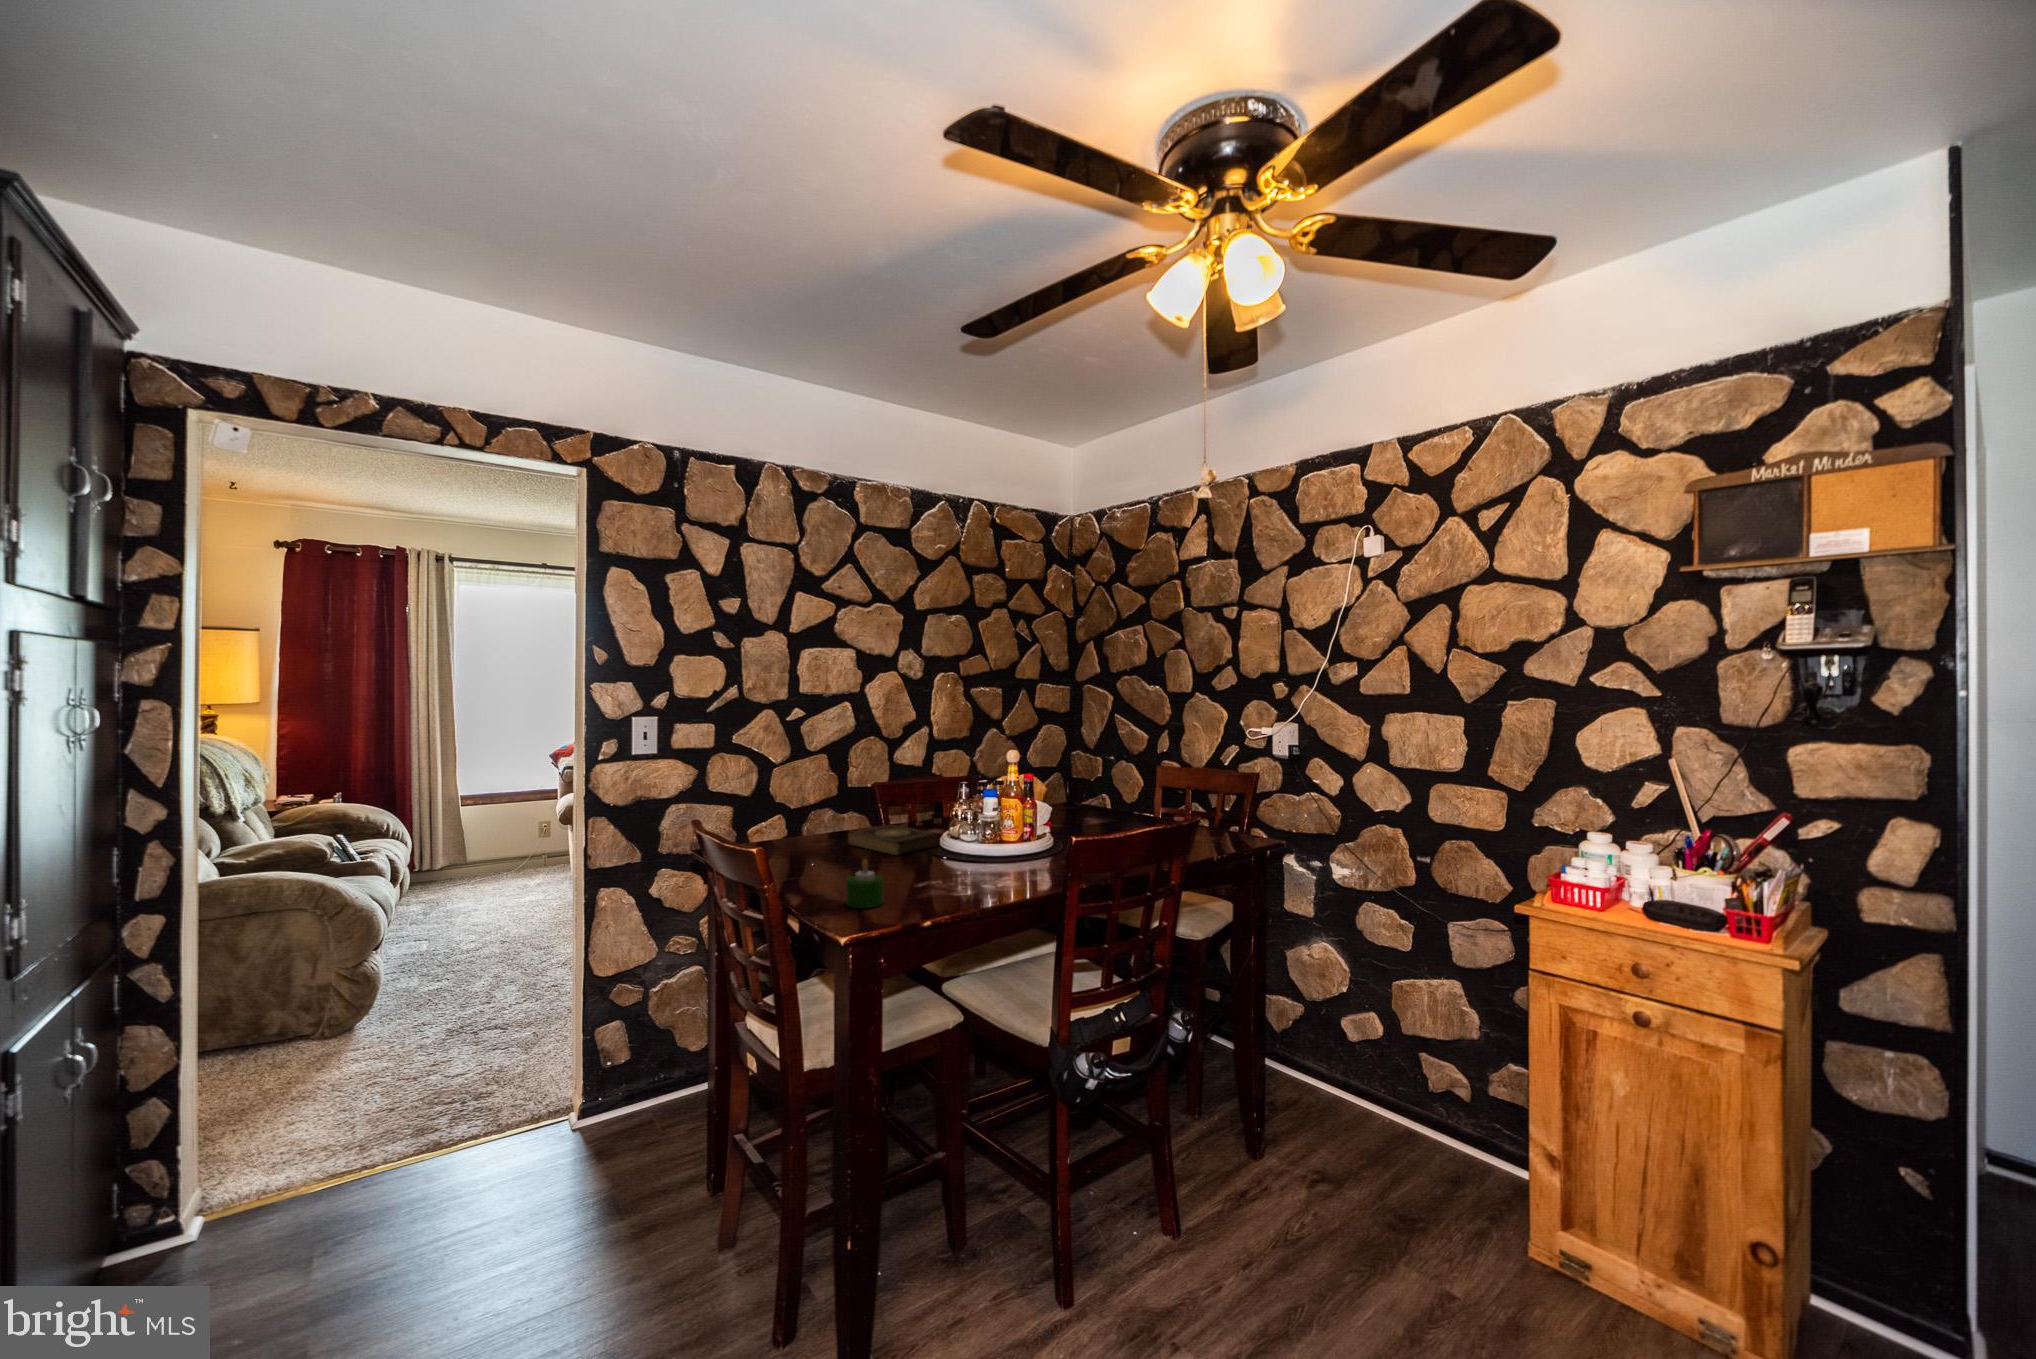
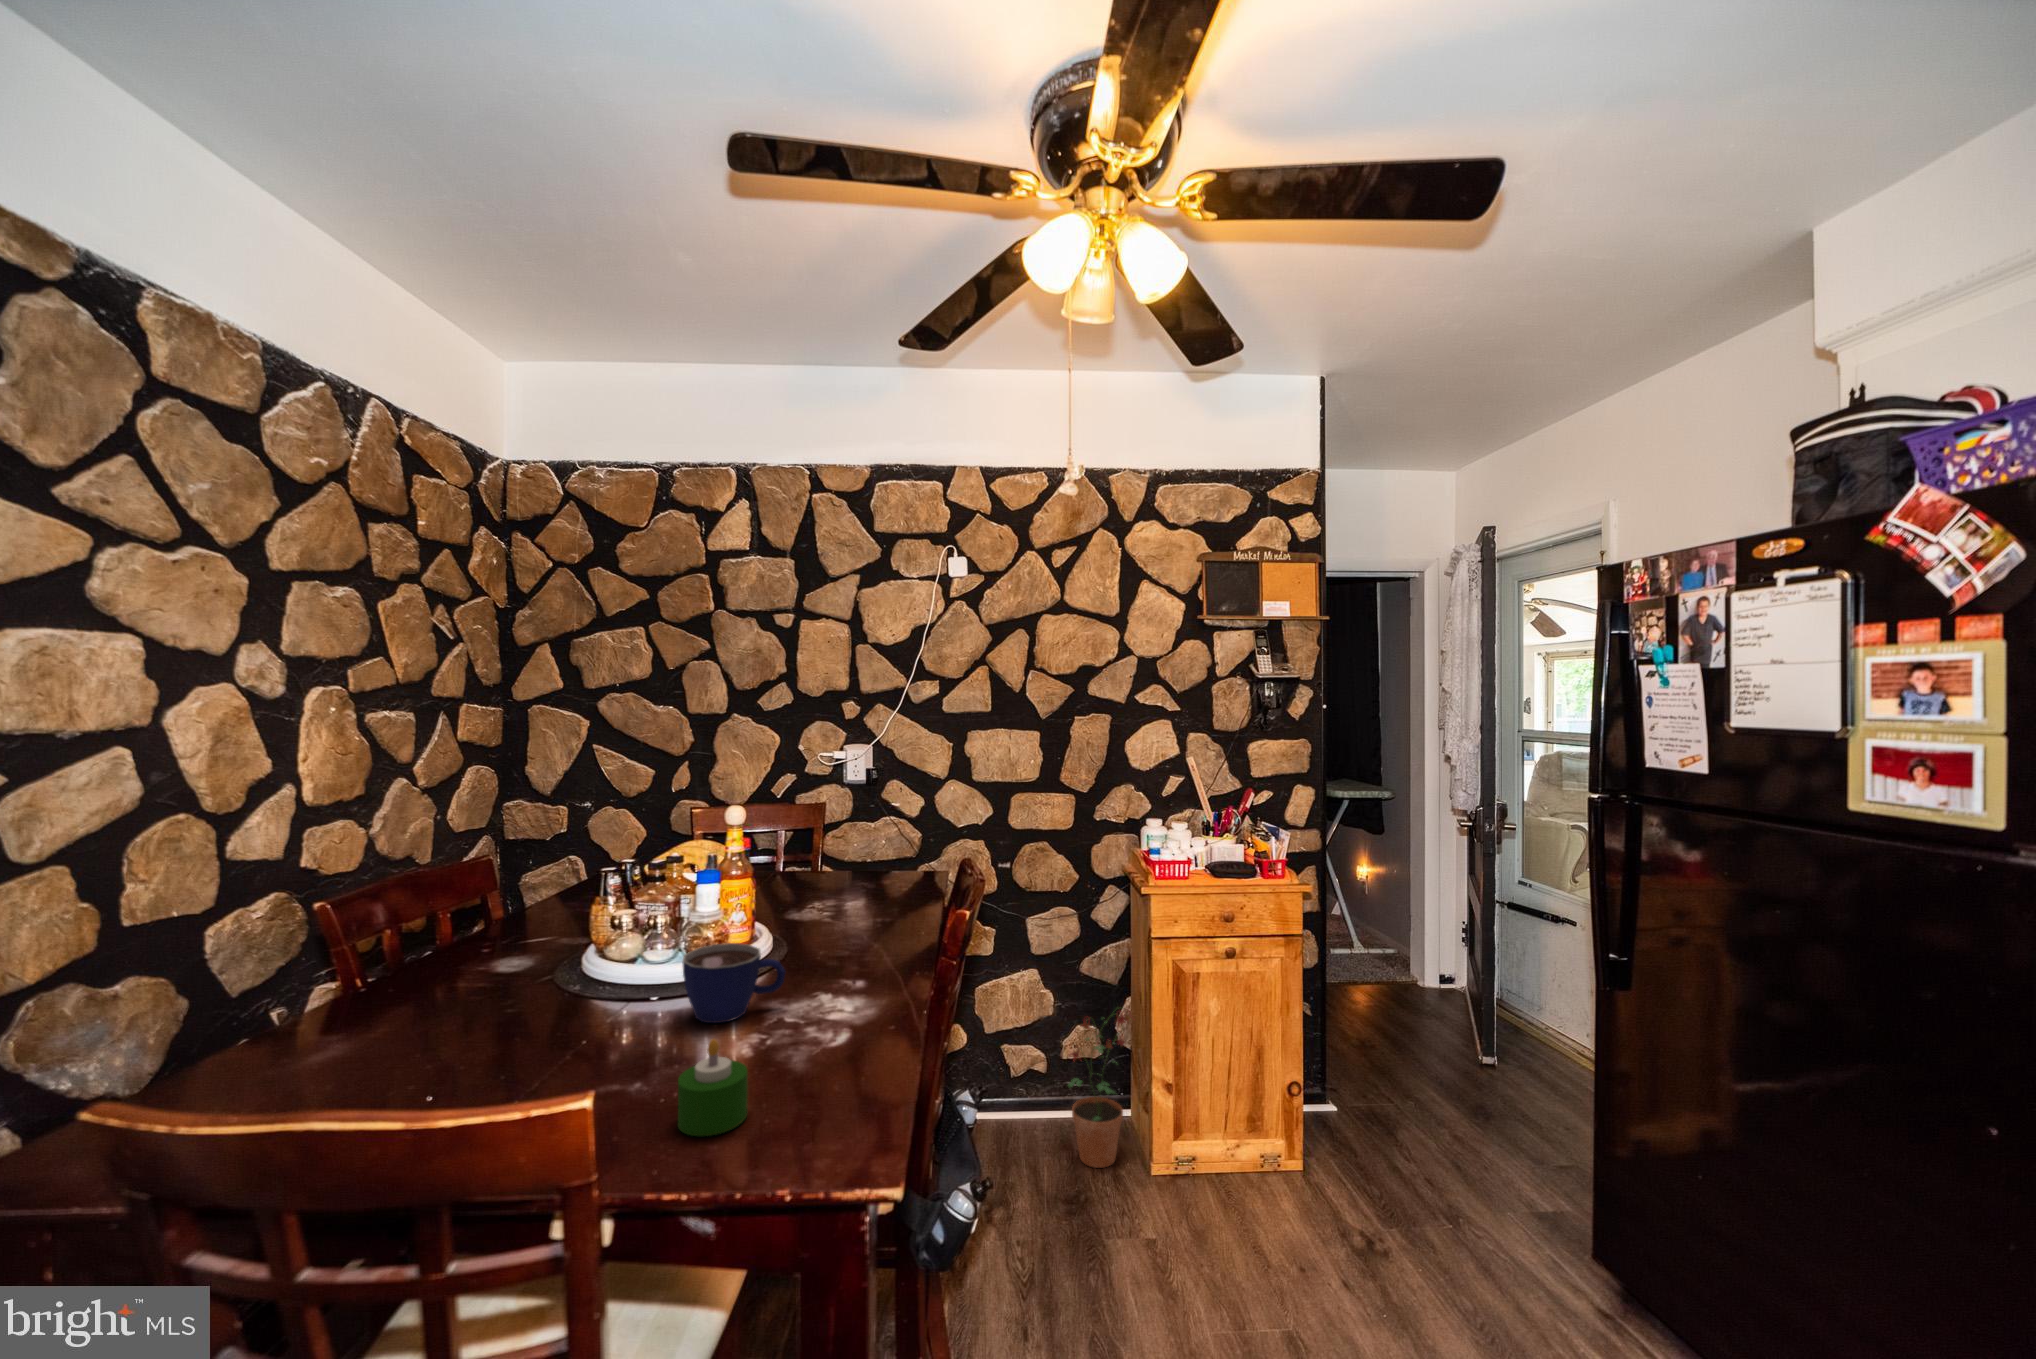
book: present [848,824,938,855] -> none [374,971,568,1047]
cup: none [941,830,997,876] -> present [683,943,785,1023]
potted plant: none [1427,1031,1530,1210] -> present [1068,1008,1132,1168]

